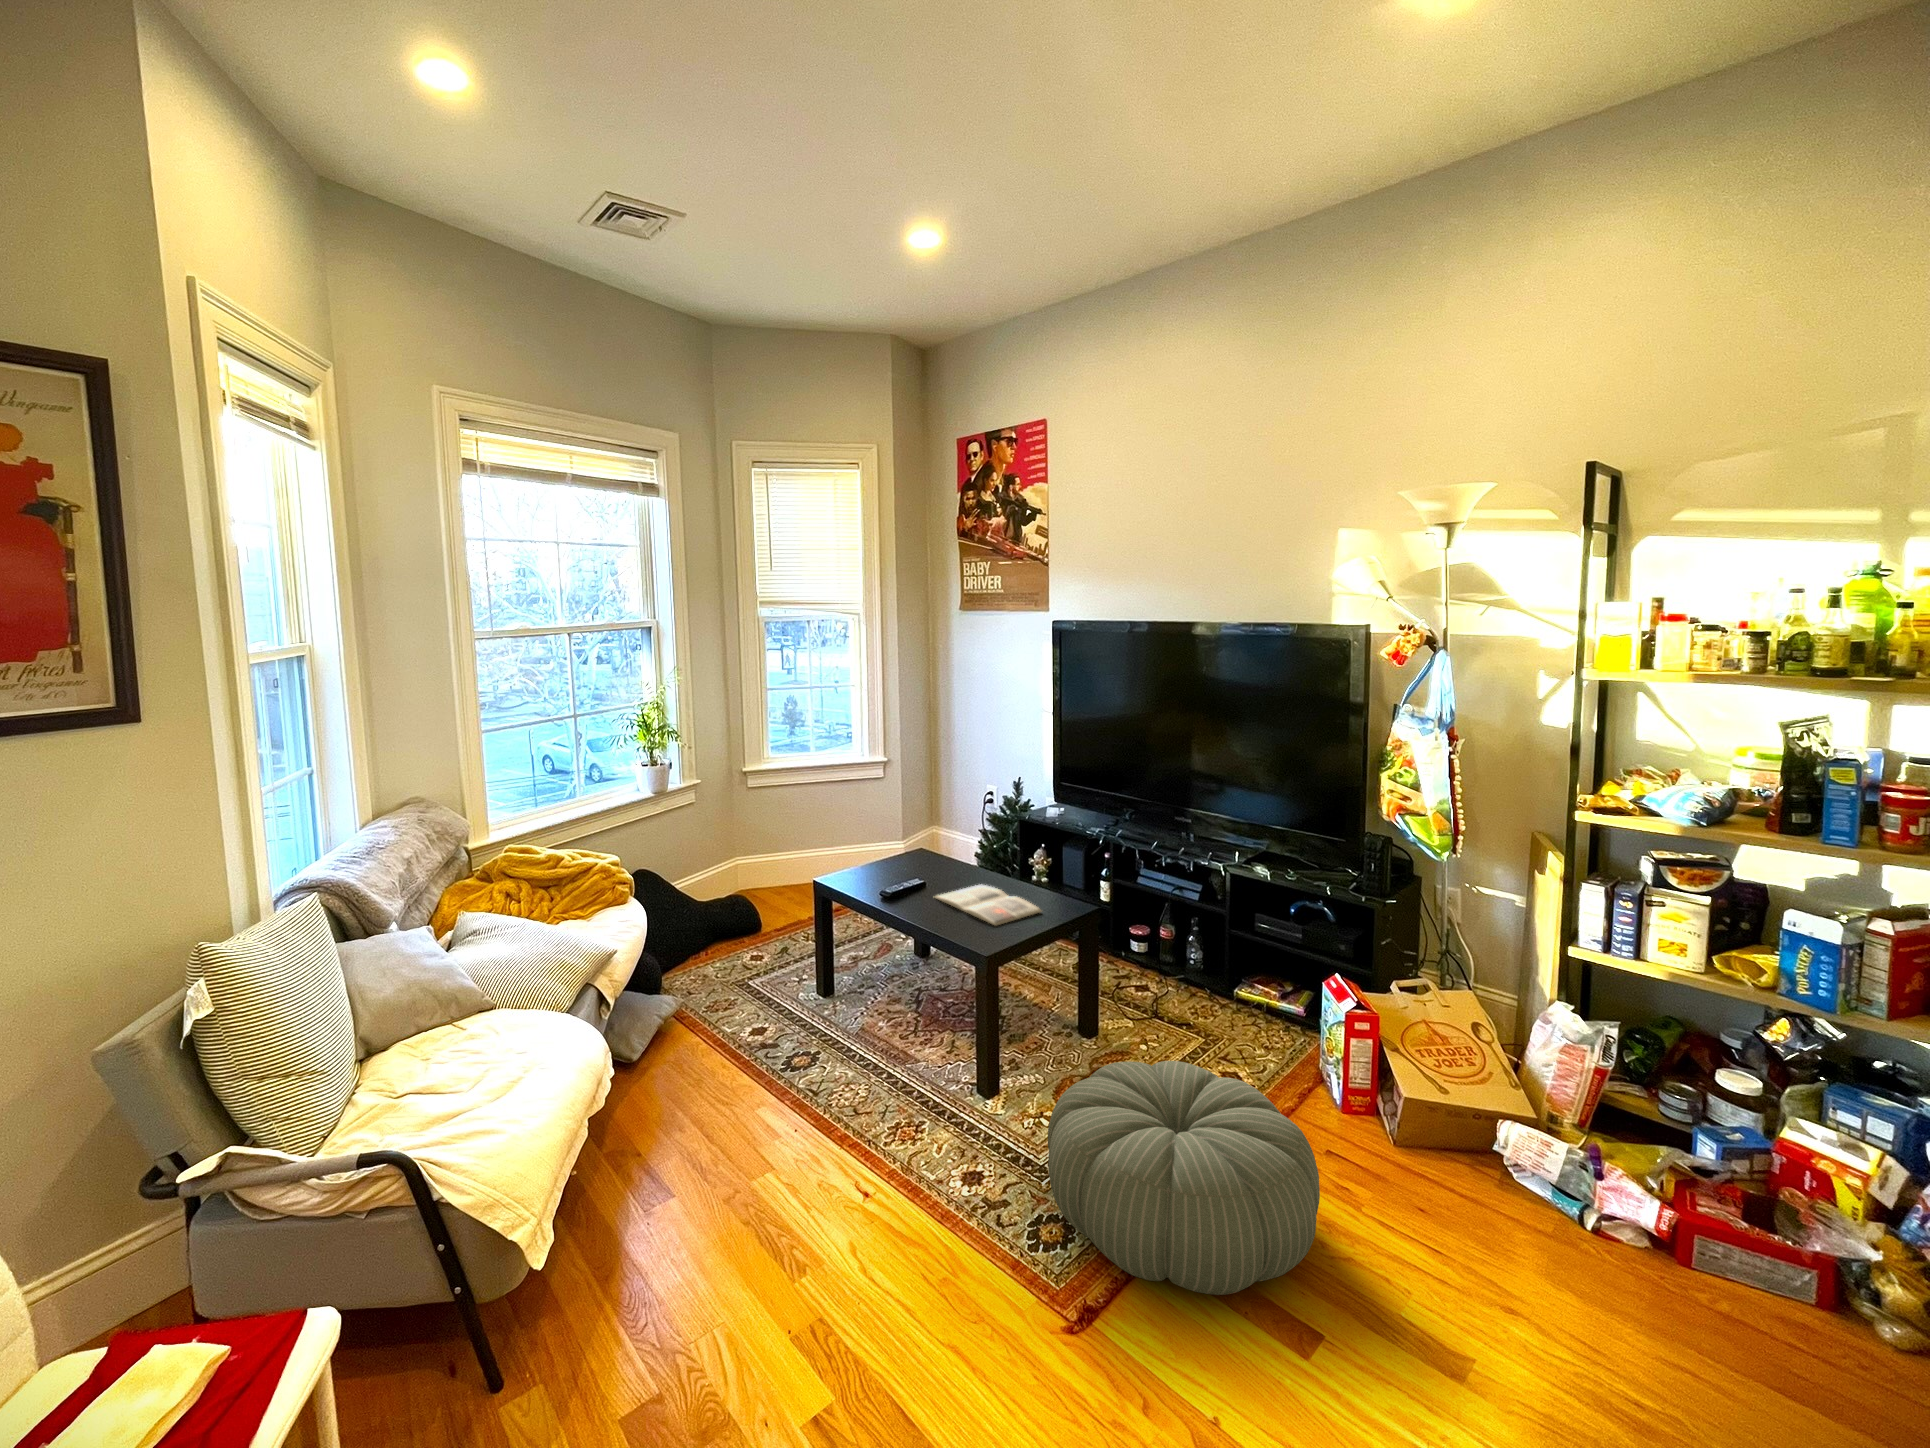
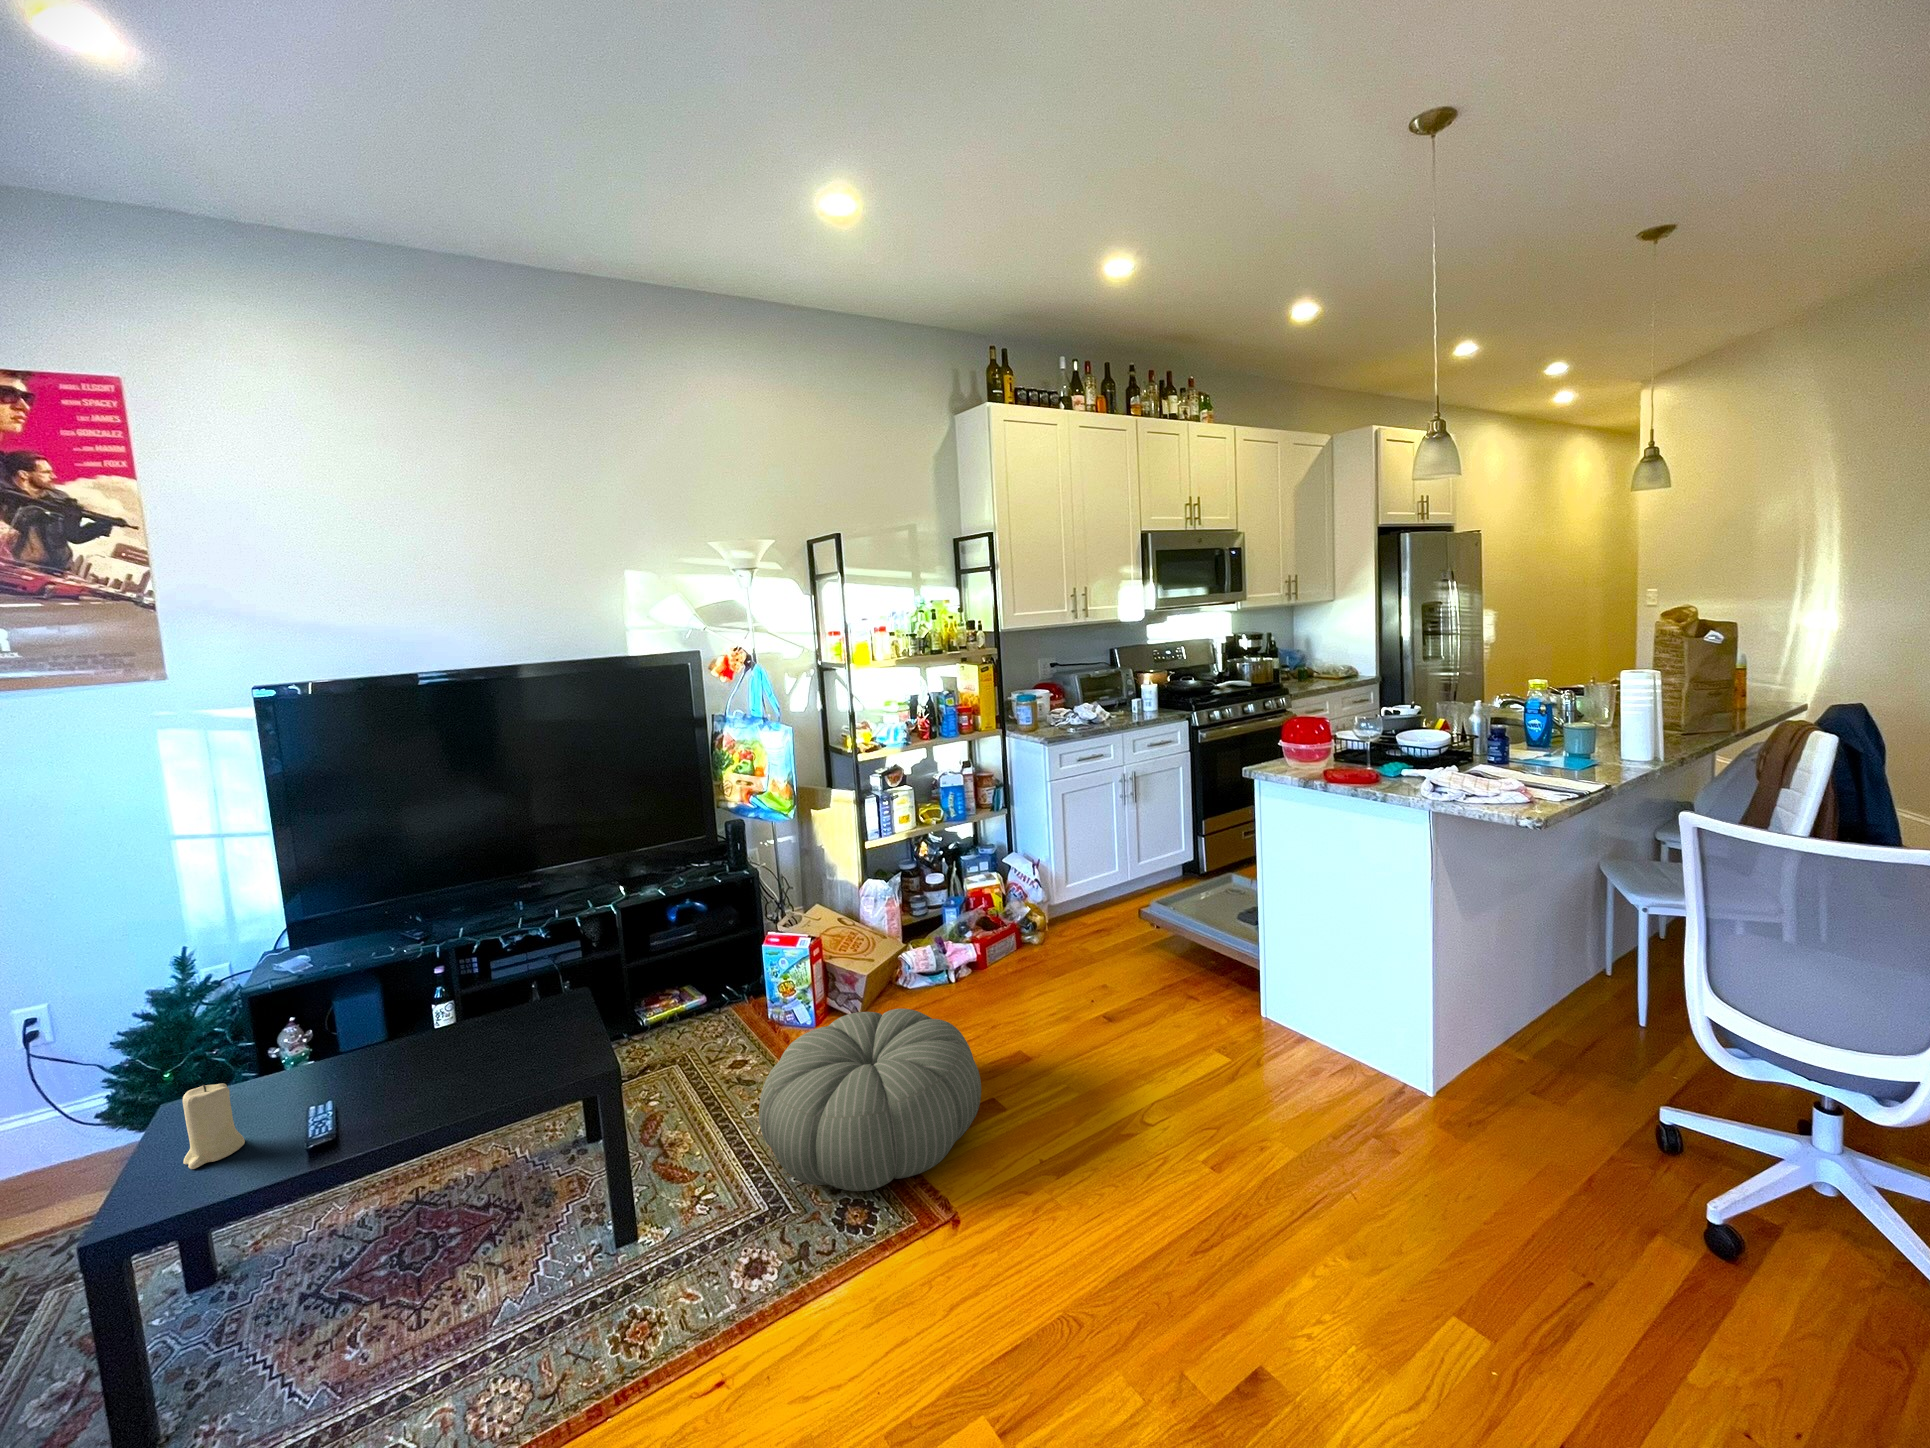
candle: none [866,837,892,881] -> present [183,1084,245,1169]
magazine: present [935,885,1041,926] -> none [384,1021,549,1101]

